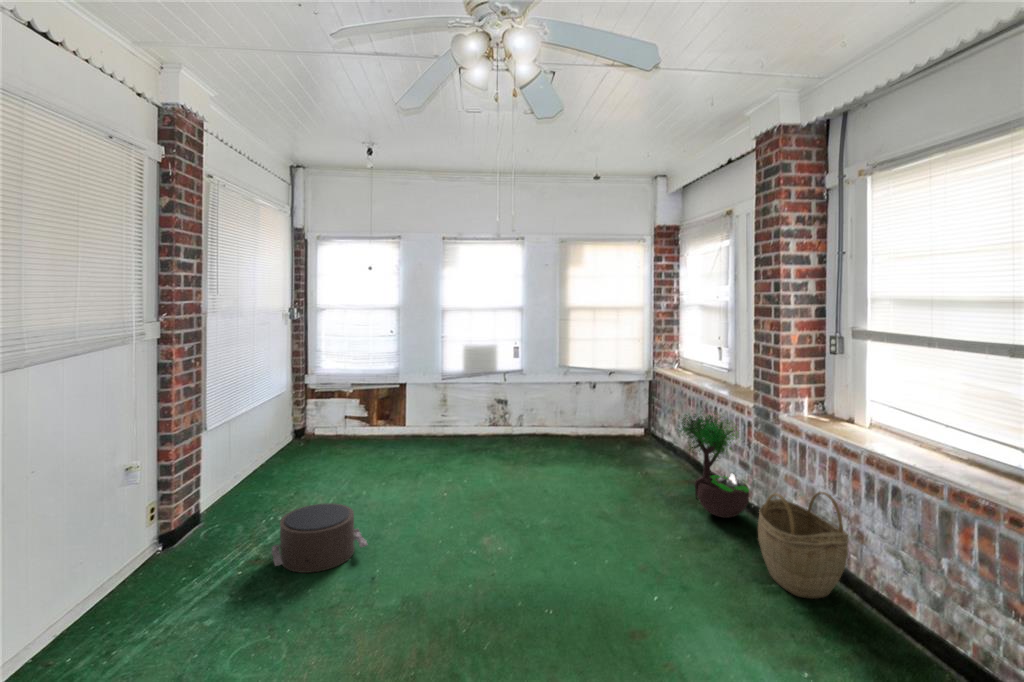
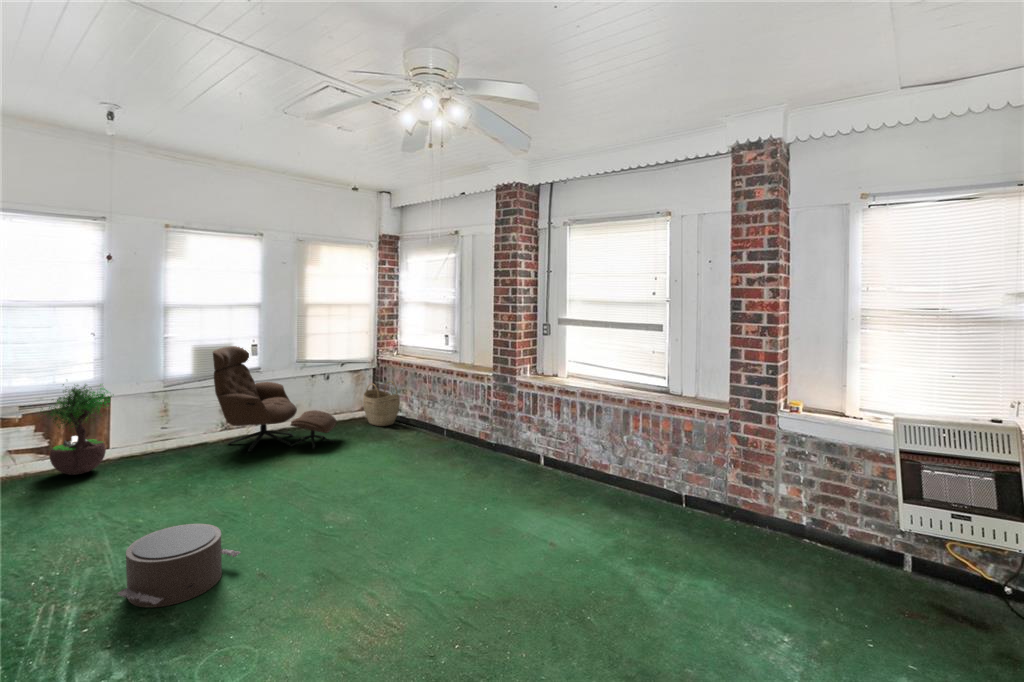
lounge chair: none [474,349,581,461] -> present [213,346,337,452]
potted tree: present [678,411,749,518] -> present [46,384,110,475]
woven basket: present [758,492,848,599] -> present [363,381,400,426]

